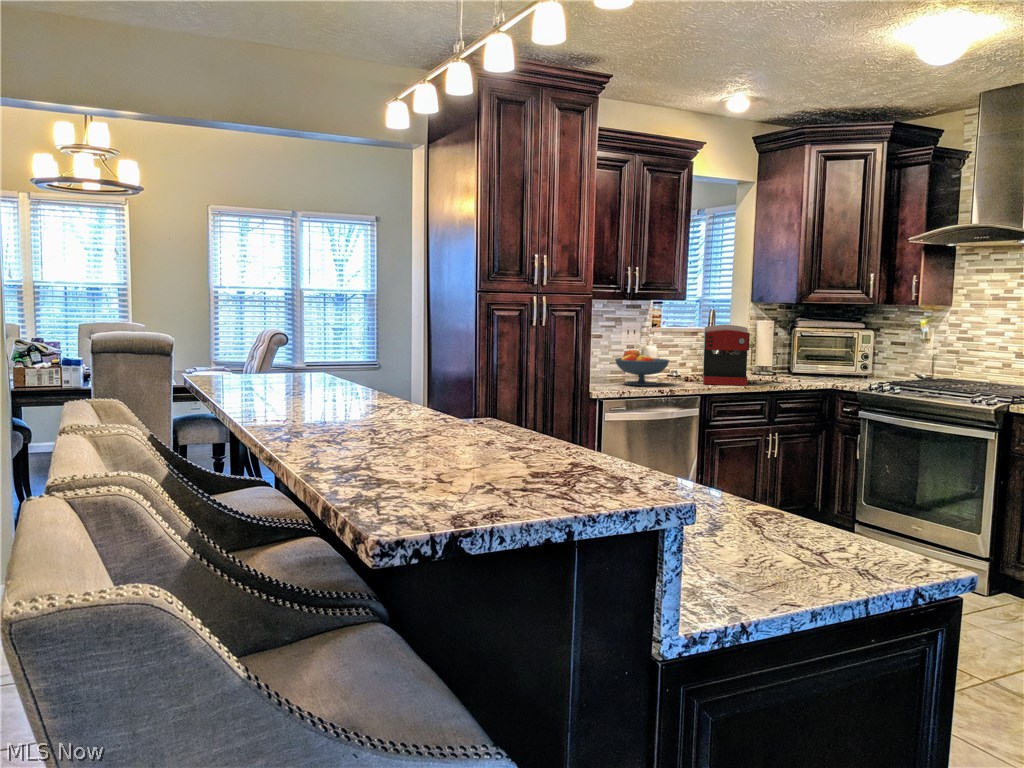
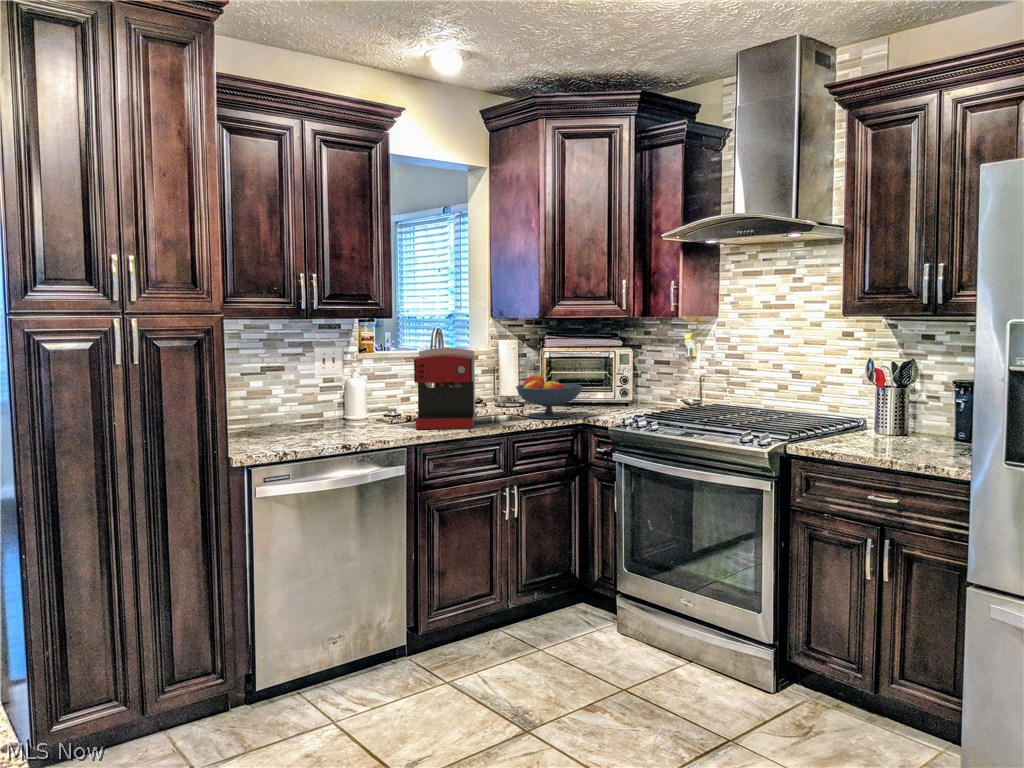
fruit bowl: present [615,350,669,386] -> present [516,375,582,419]

